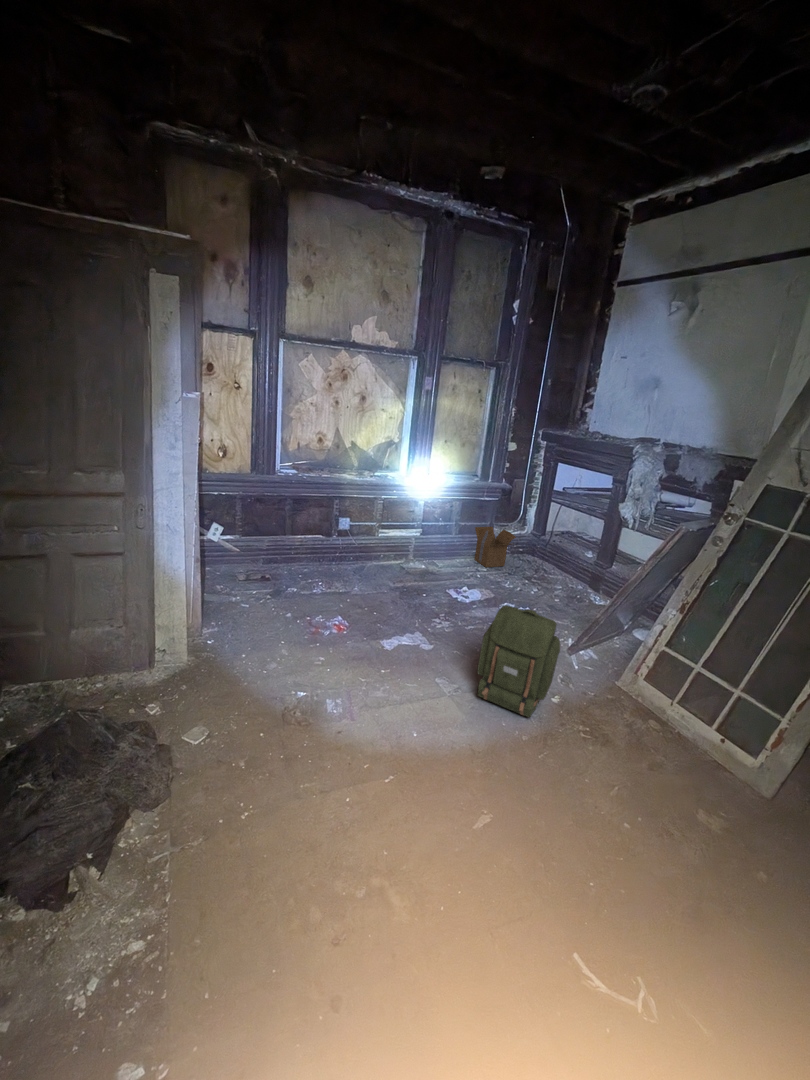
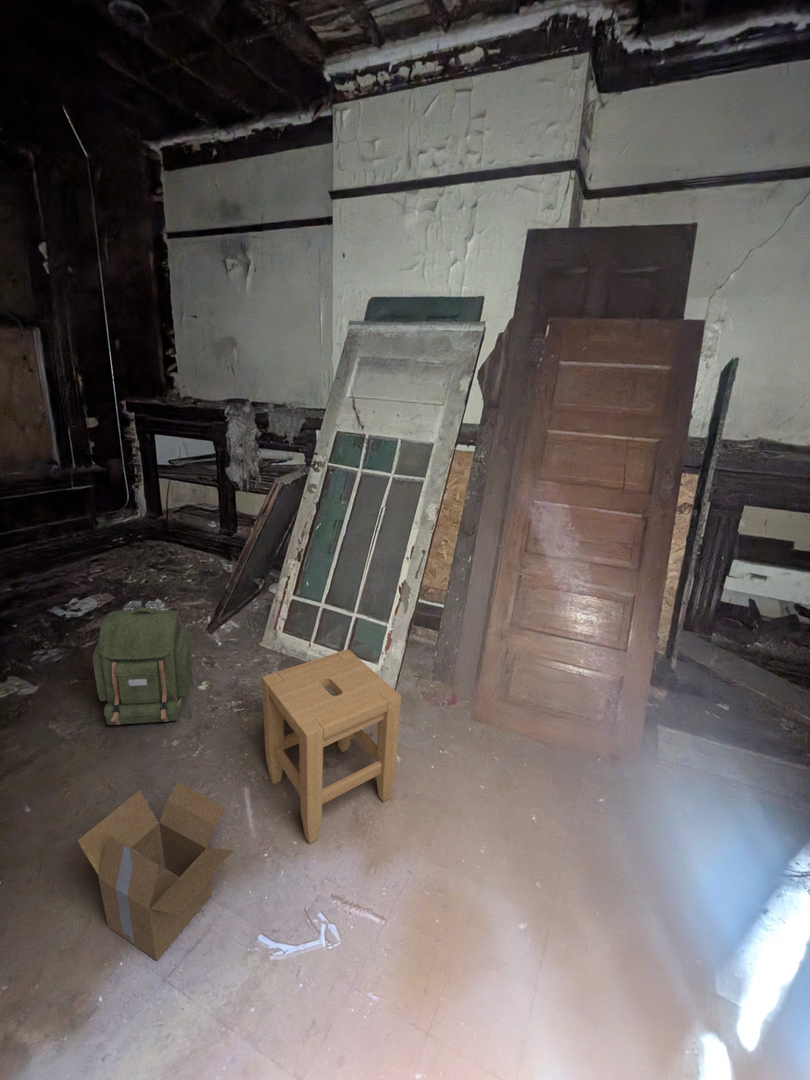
cardboard box: present [475,527,516,567] -> present [77,782,233,961]
stool: none [606,711,800,917] -> present [262,649,401,844]

